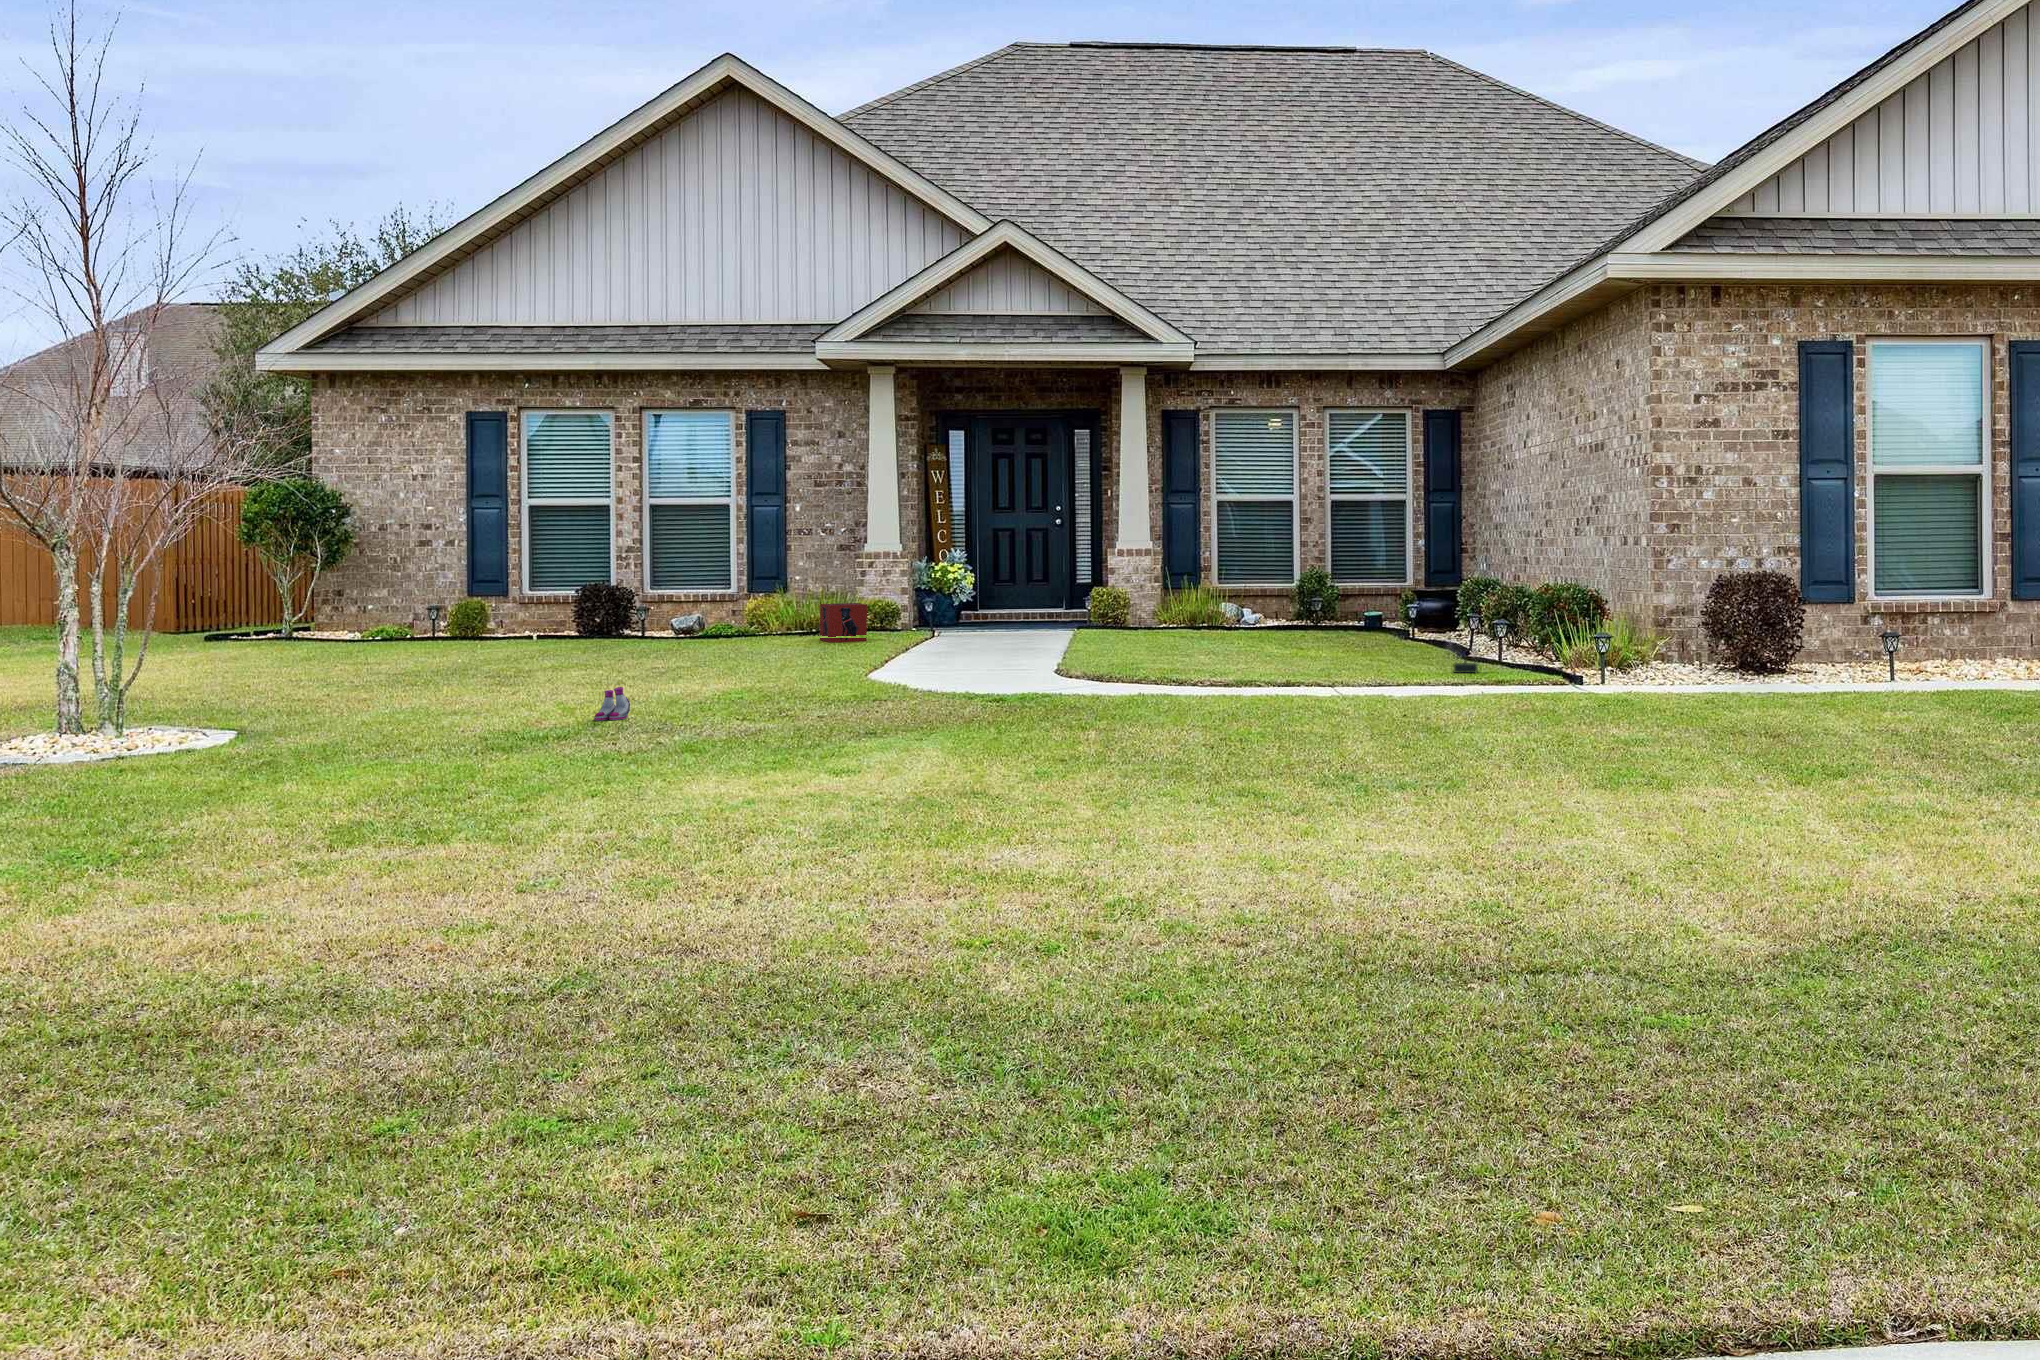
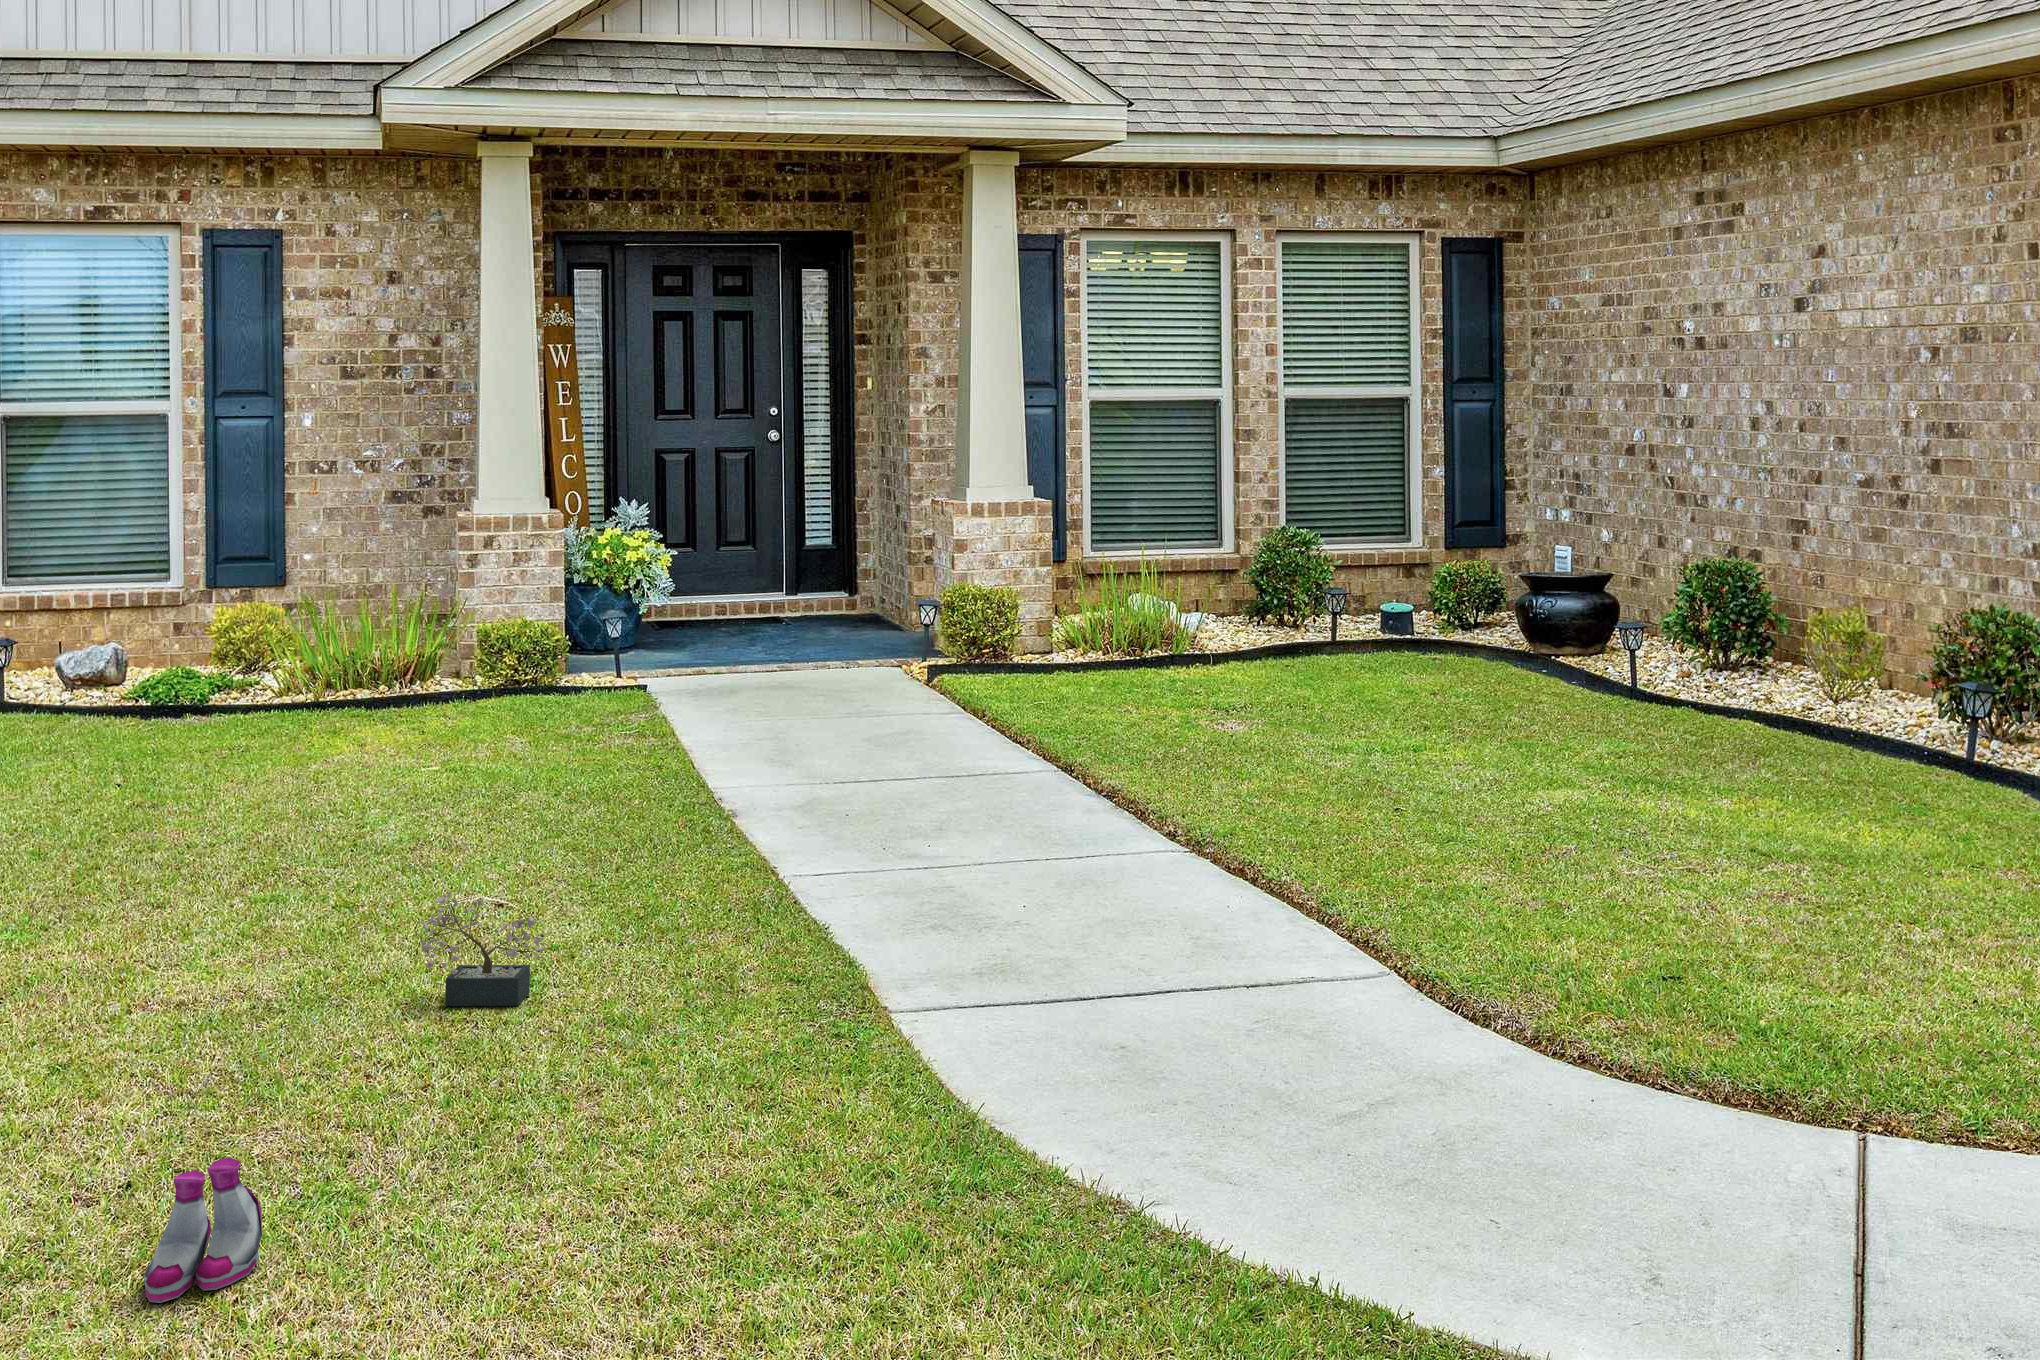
storage box: present [820,603,867,643] -> none [388,614,490,702]
decorative plant: present [1448,641,1482,673] -> present [421,892,545,1006]

